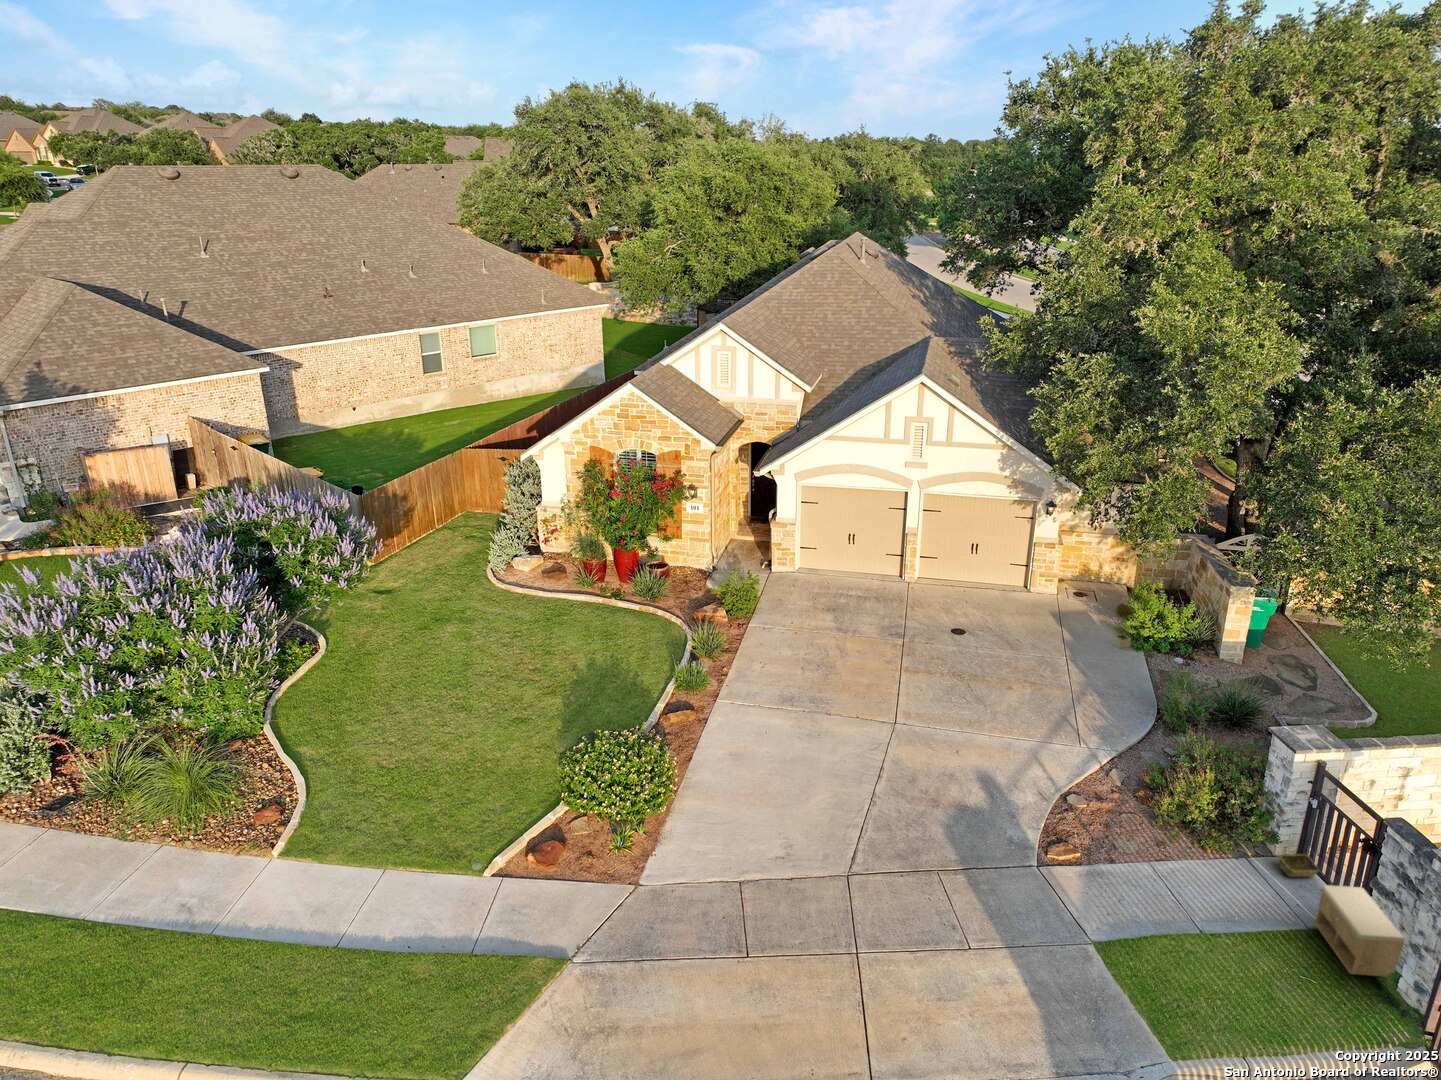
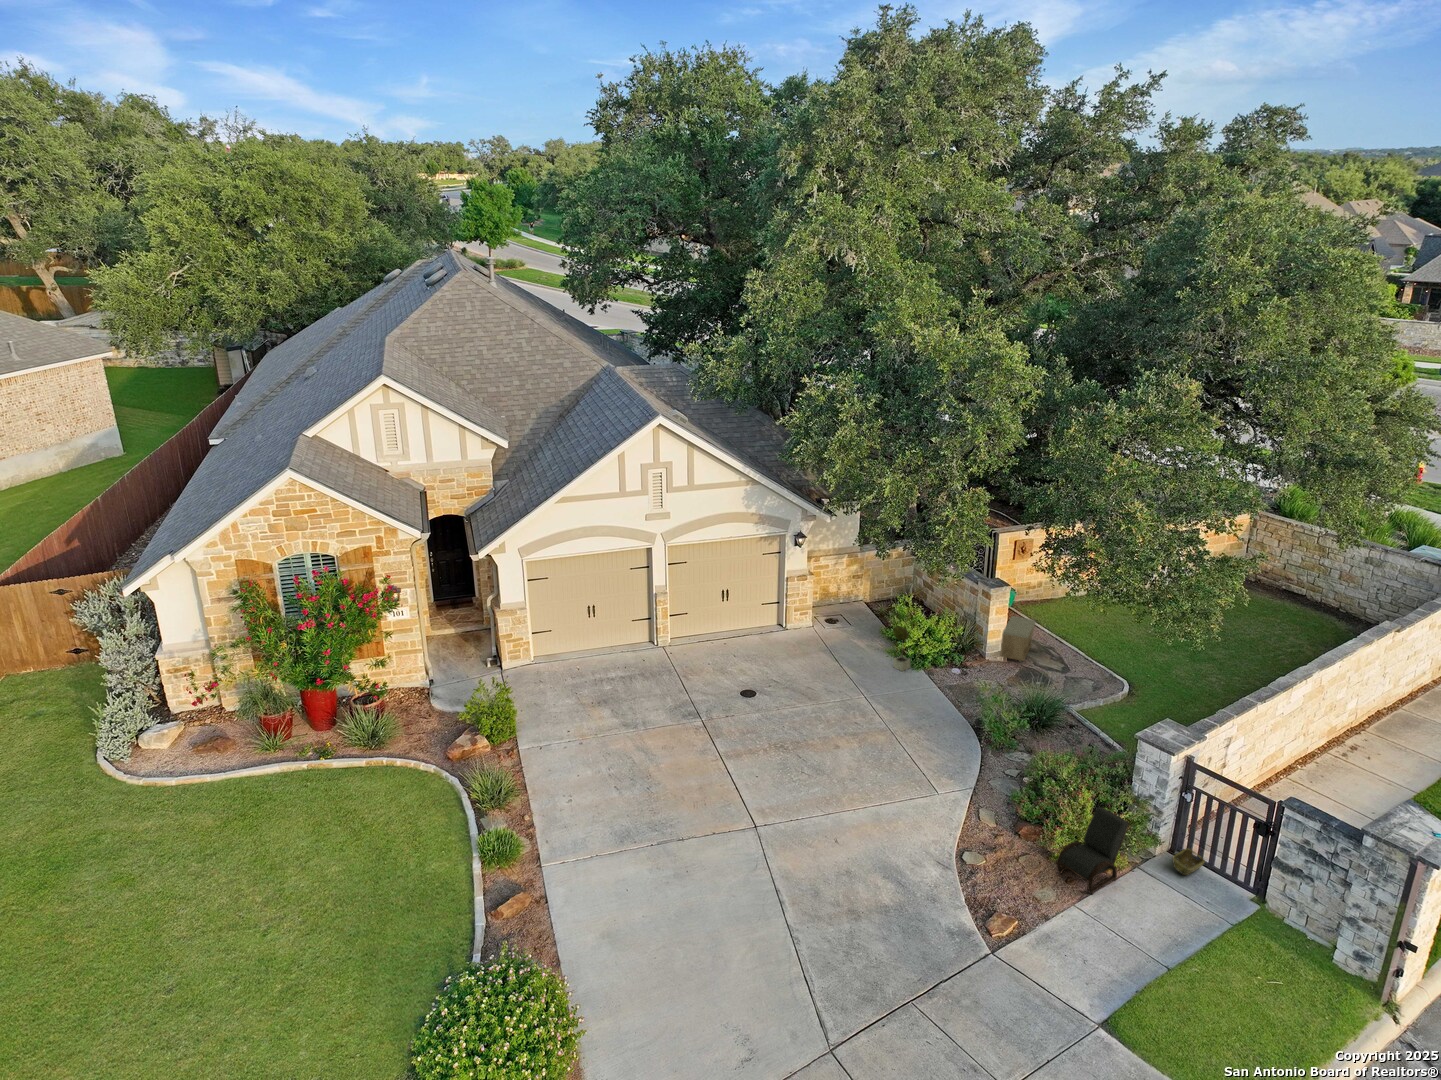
lounge chair: none [1148,782,1232,859] -> present [1056,807,1130,894]
storage bench: present [1314,885,1405,976] -> present [1000,616,1036,662]

